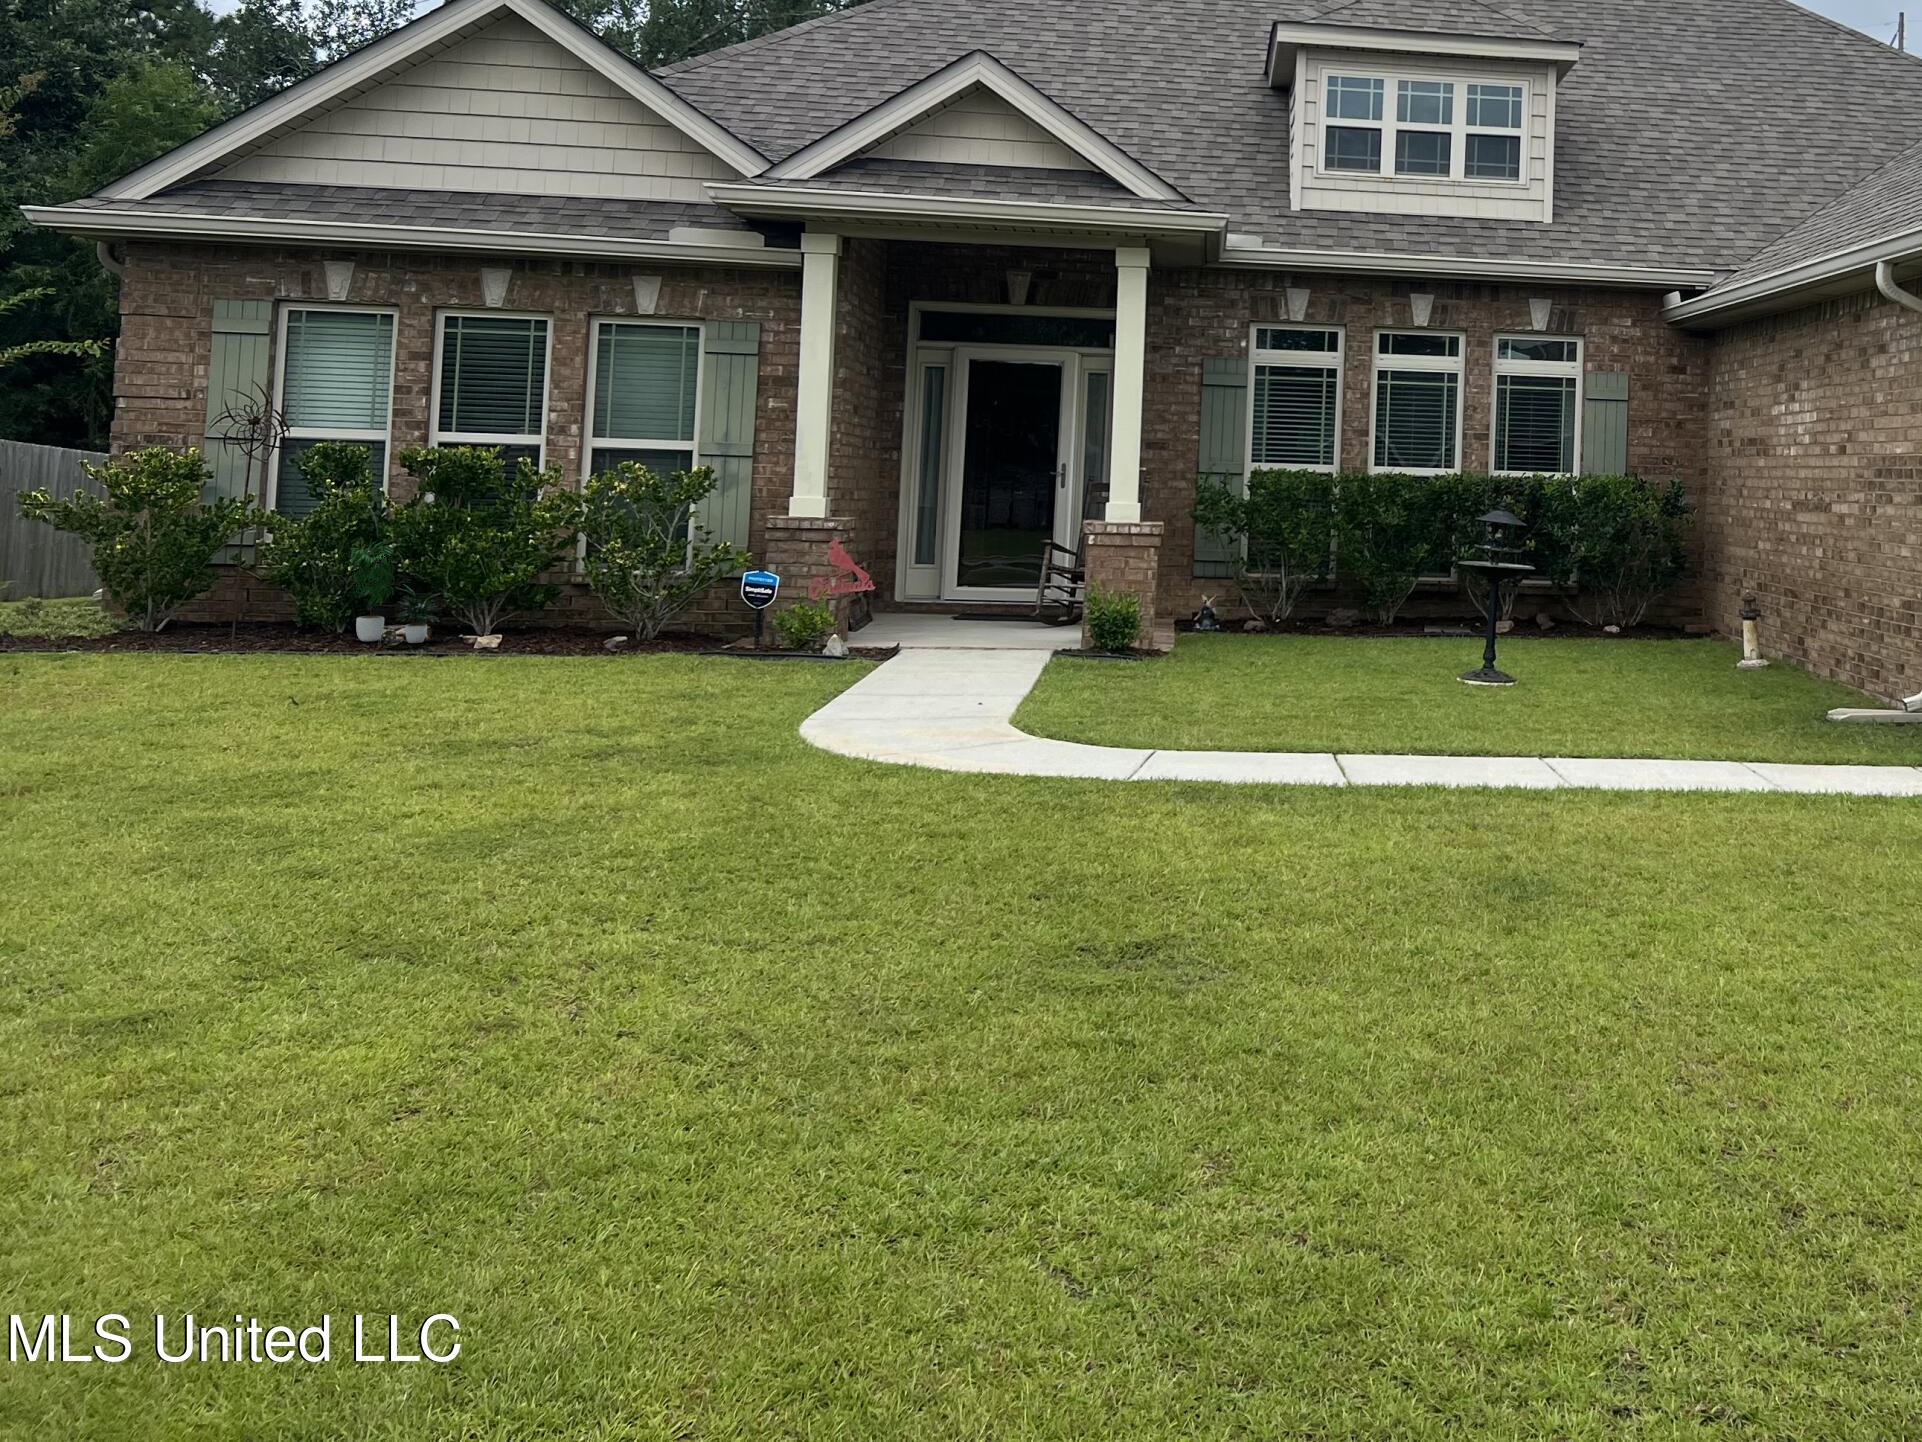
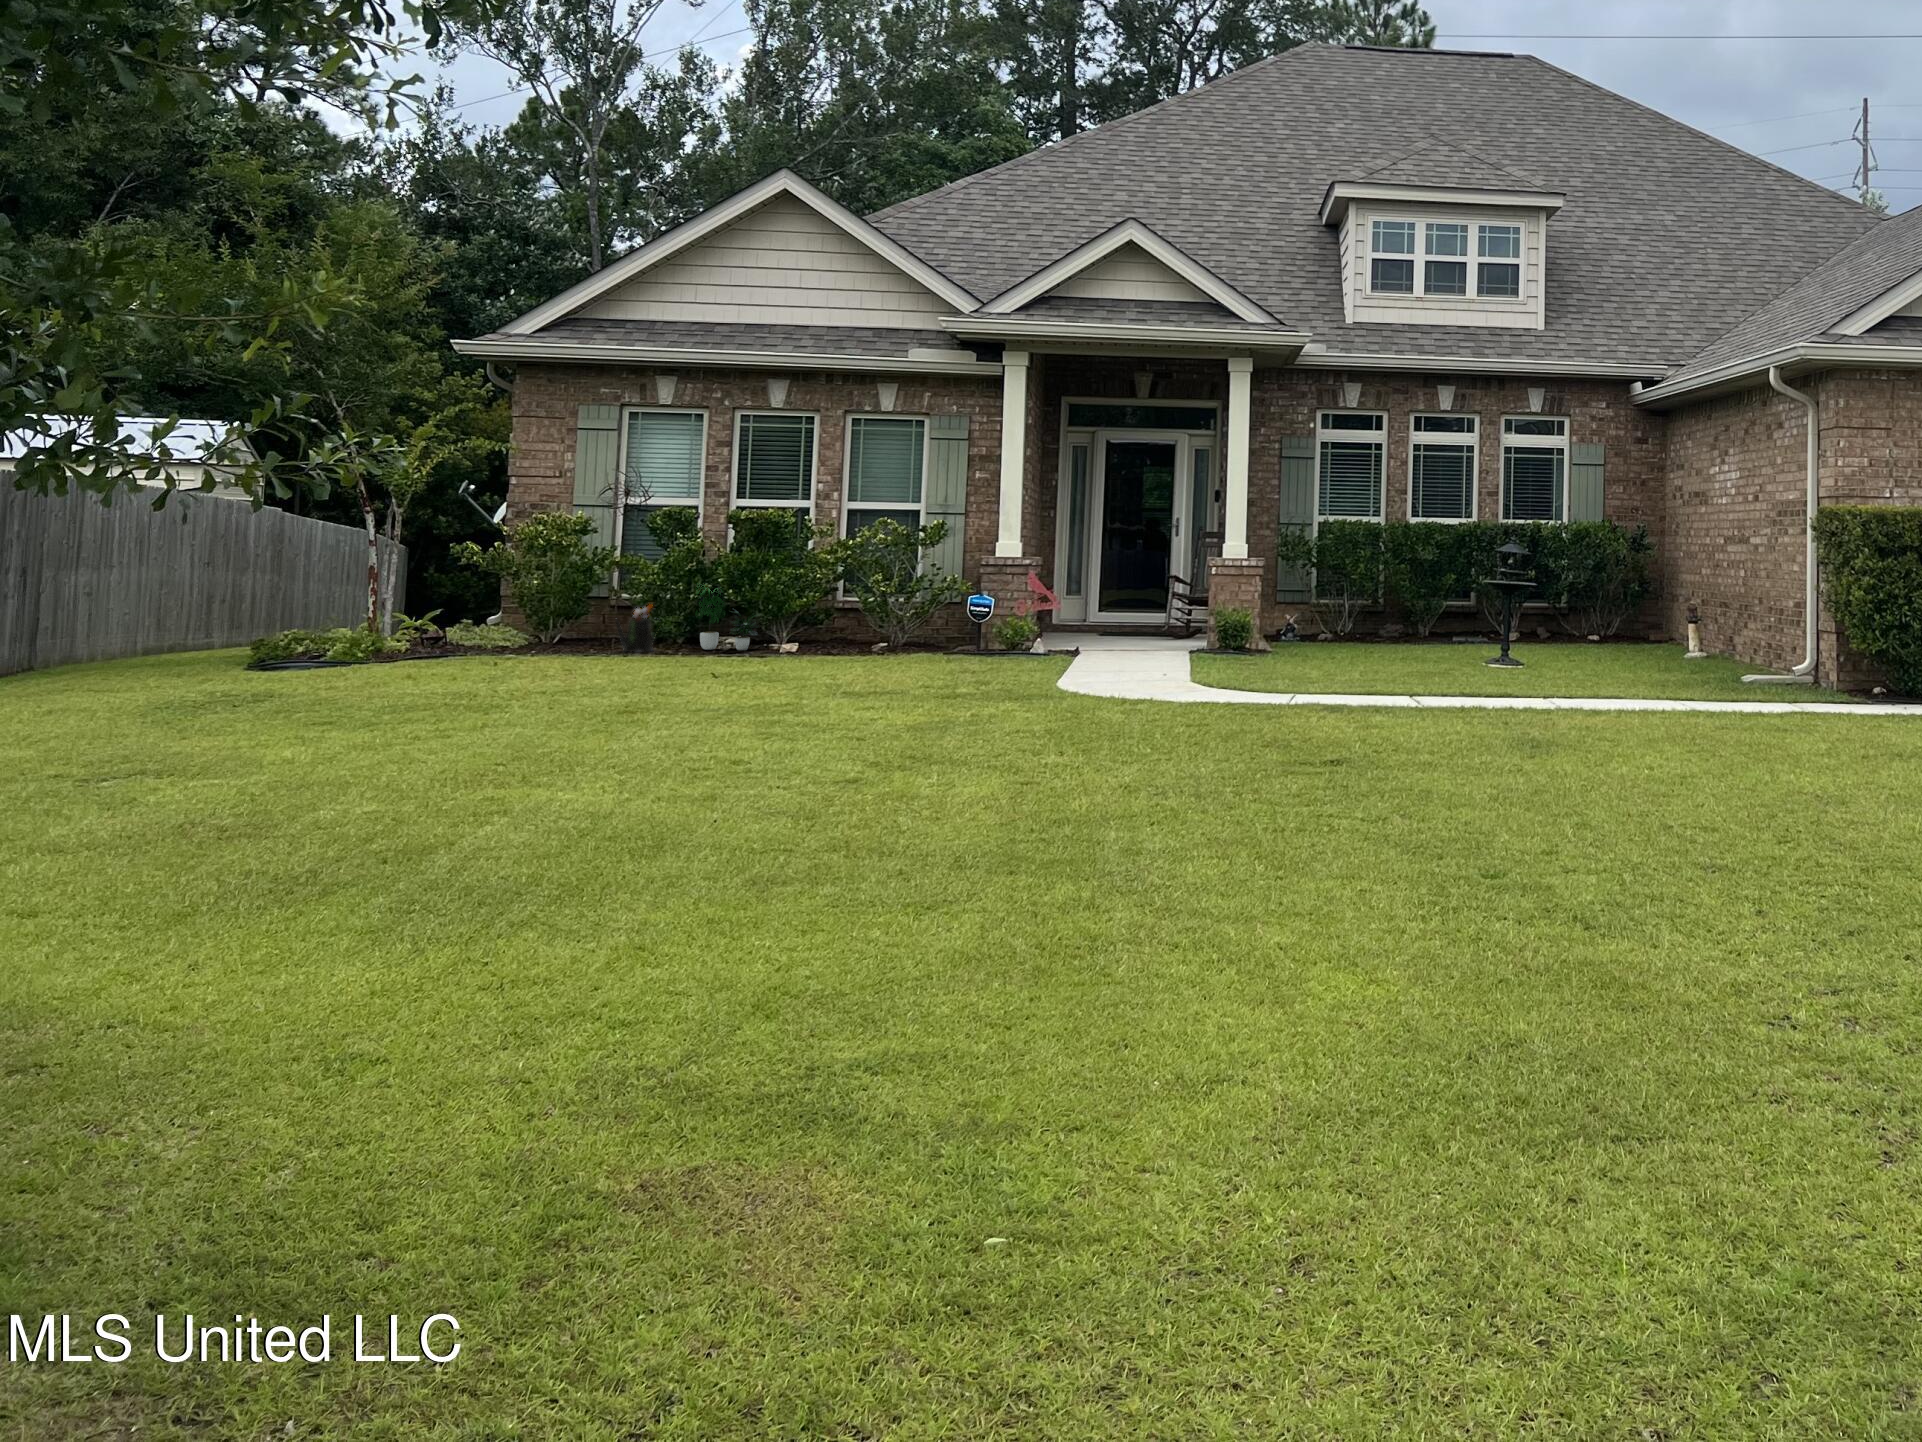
watering can: none [234,575,302,644] -> present [616,605,653,652]

